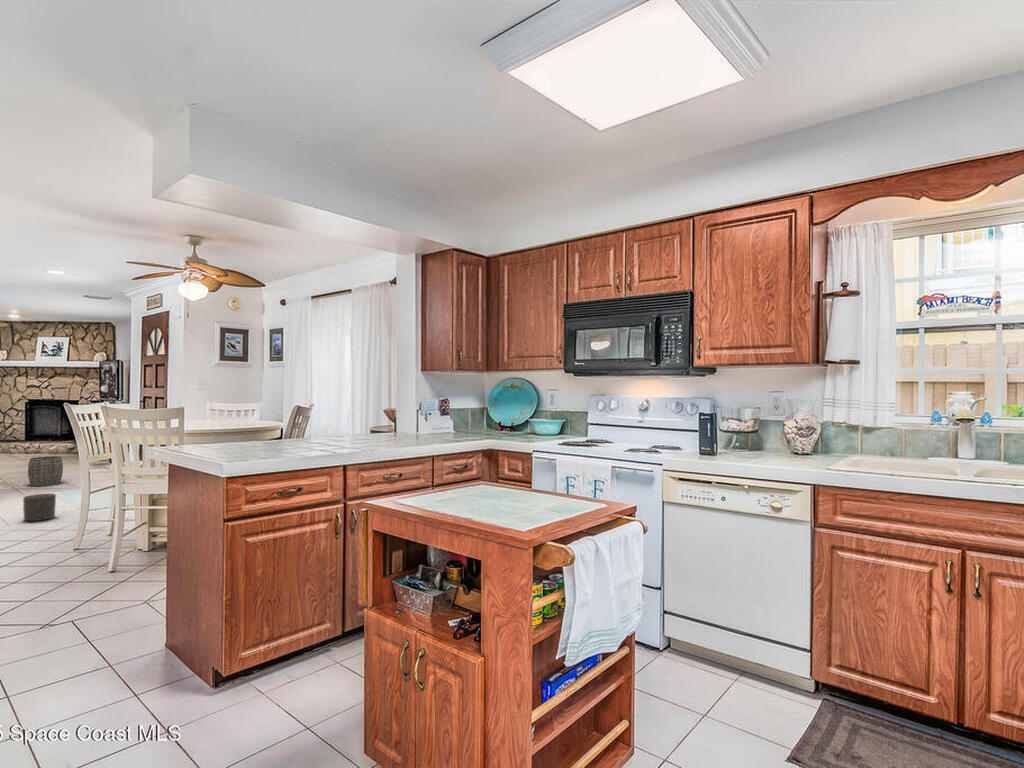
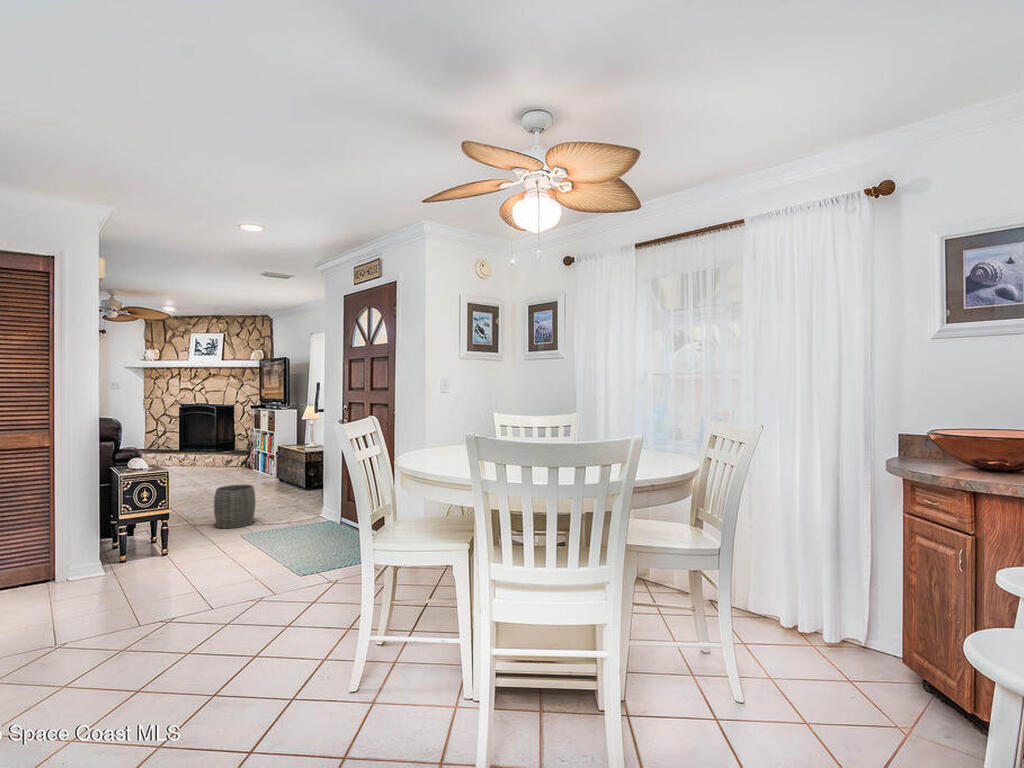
planter: present [23,494,56,521] -> none [253,569,299,624]

